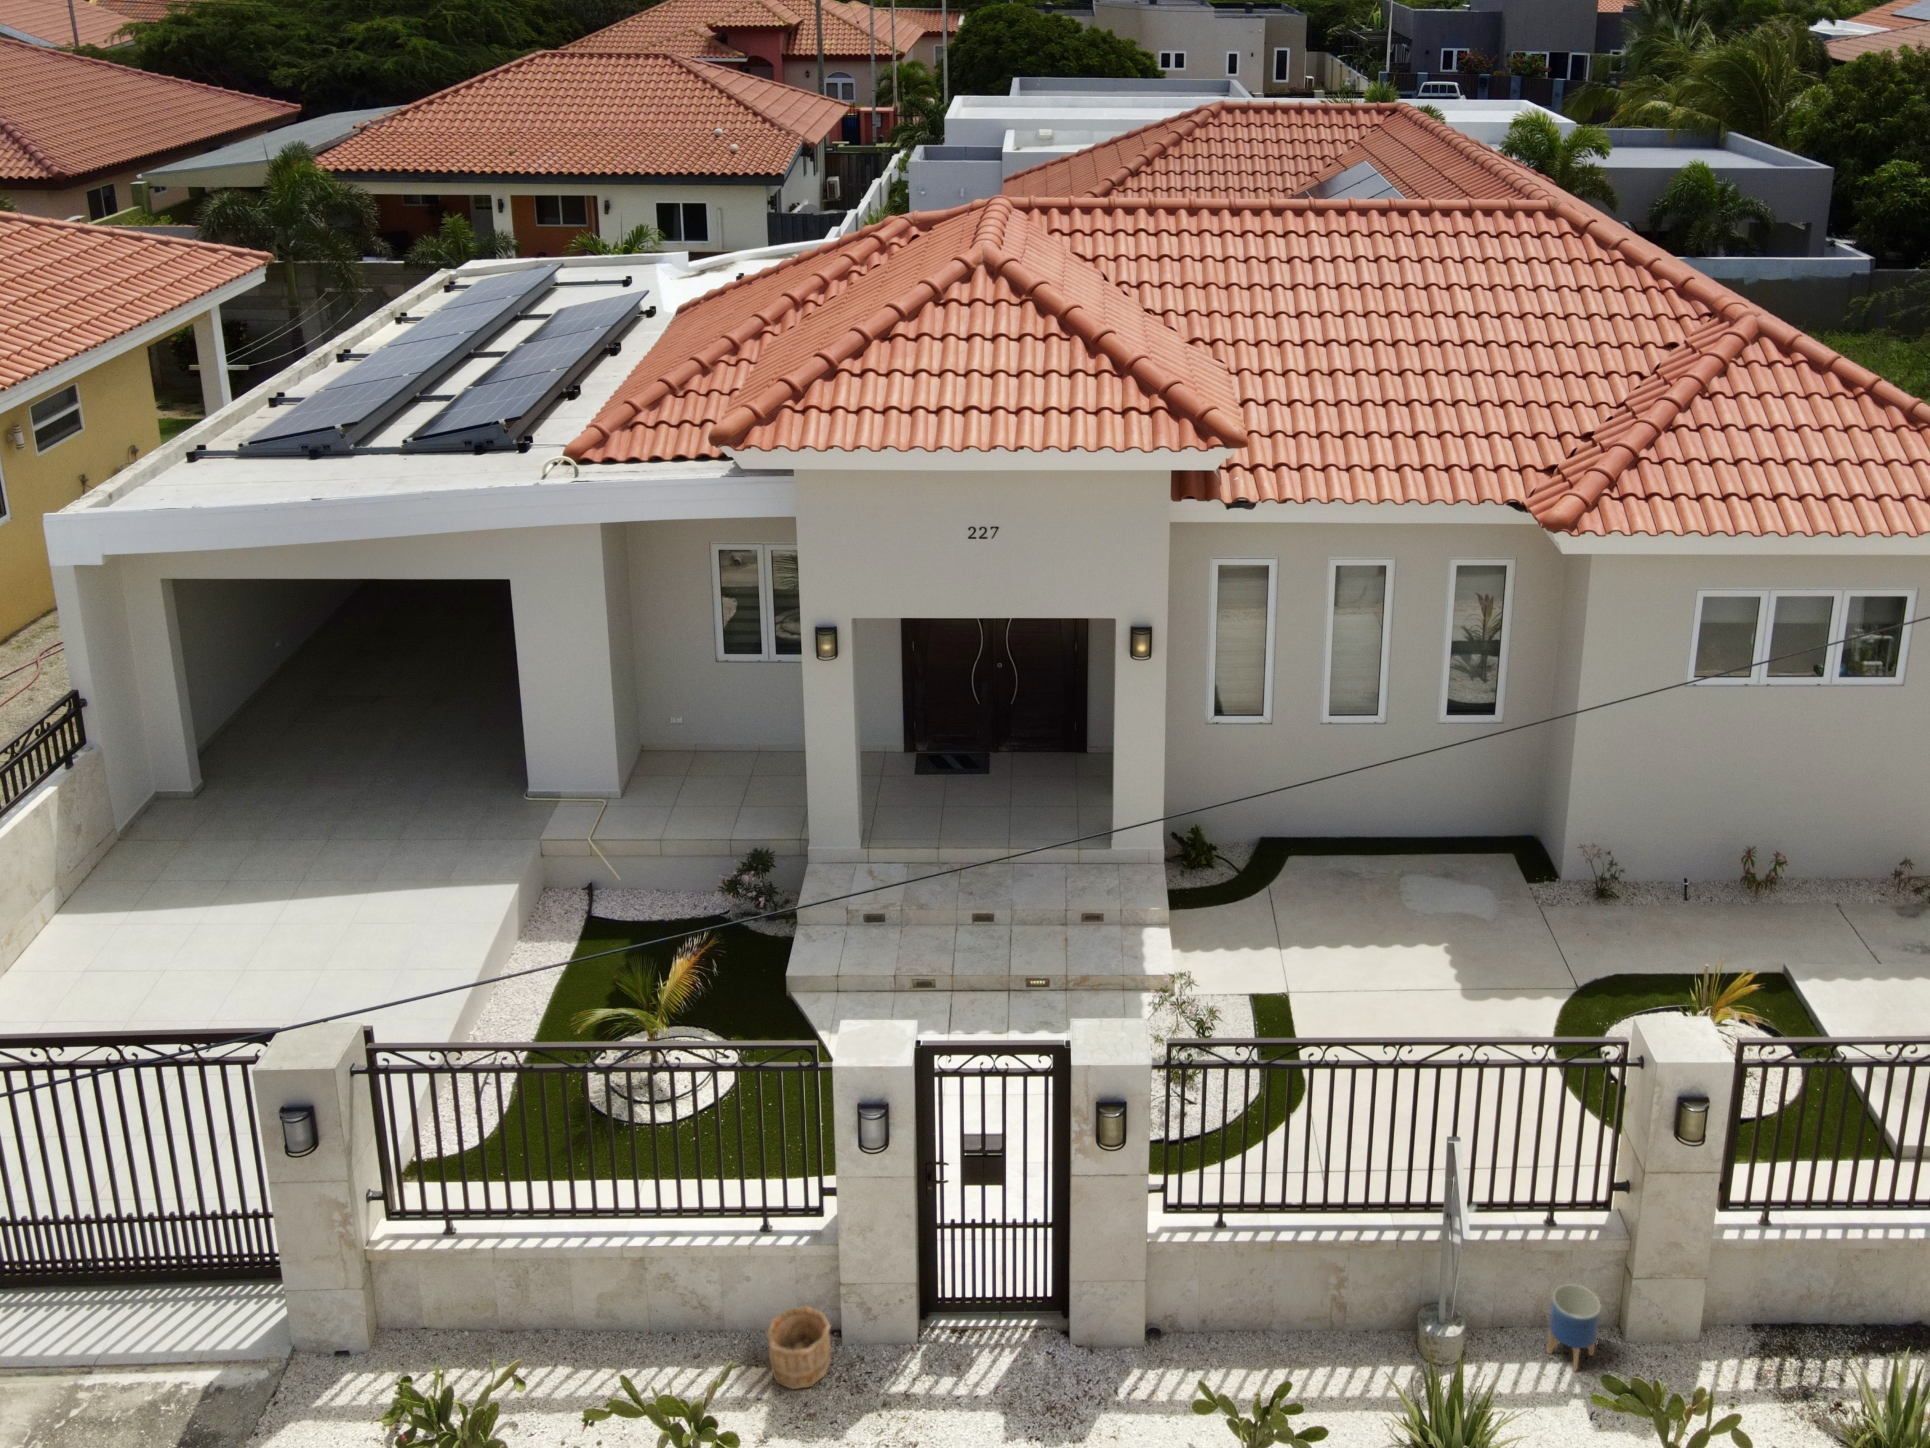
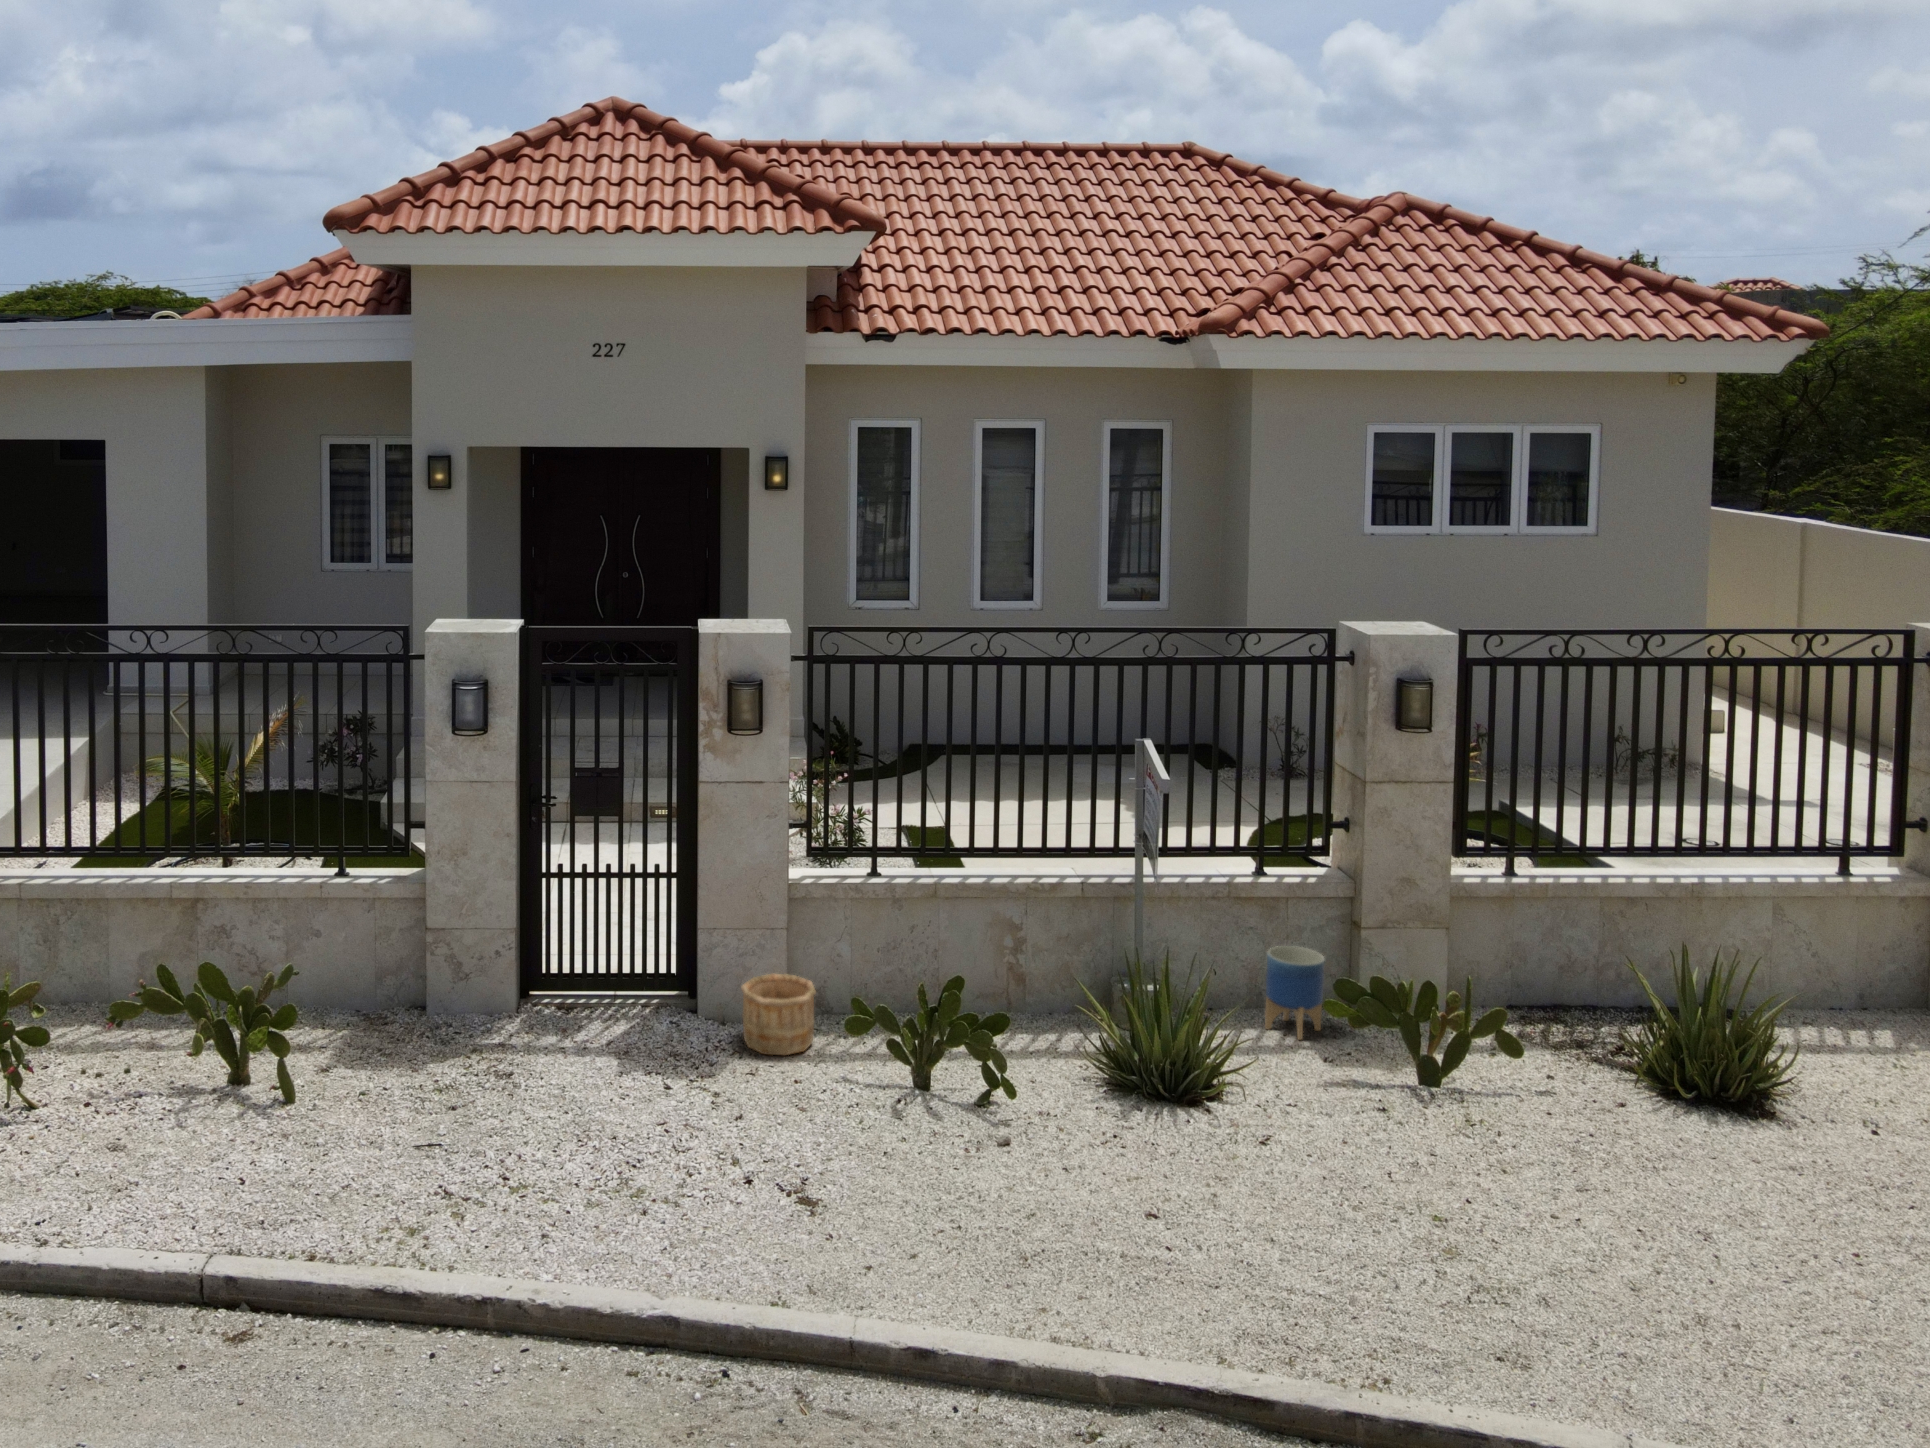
wooden bucket: present [766,1306,831,1389] -> present [741,974,816,1055]

